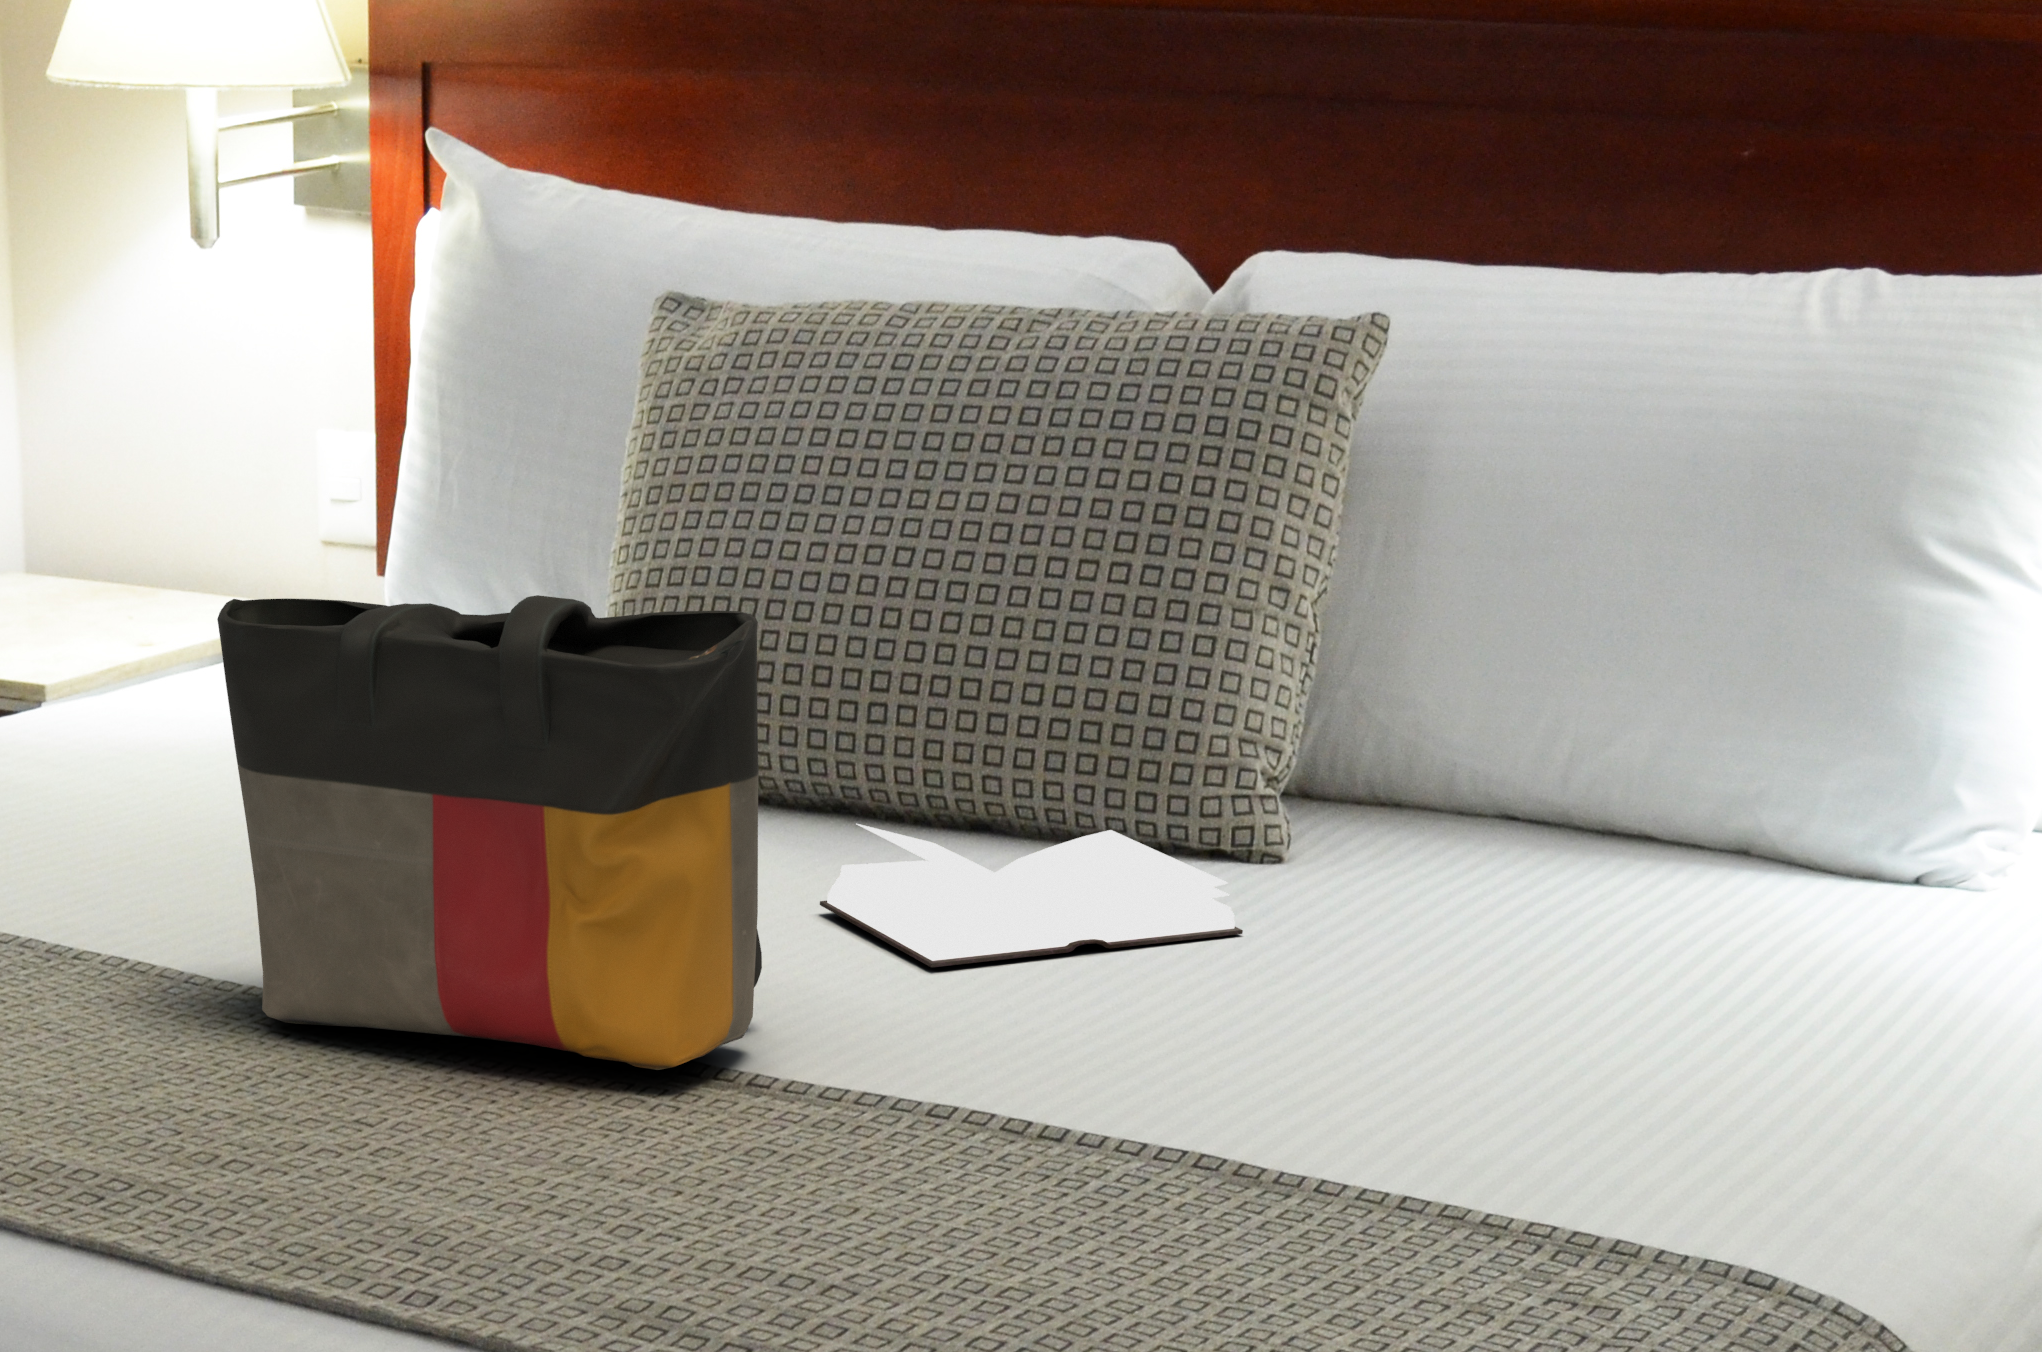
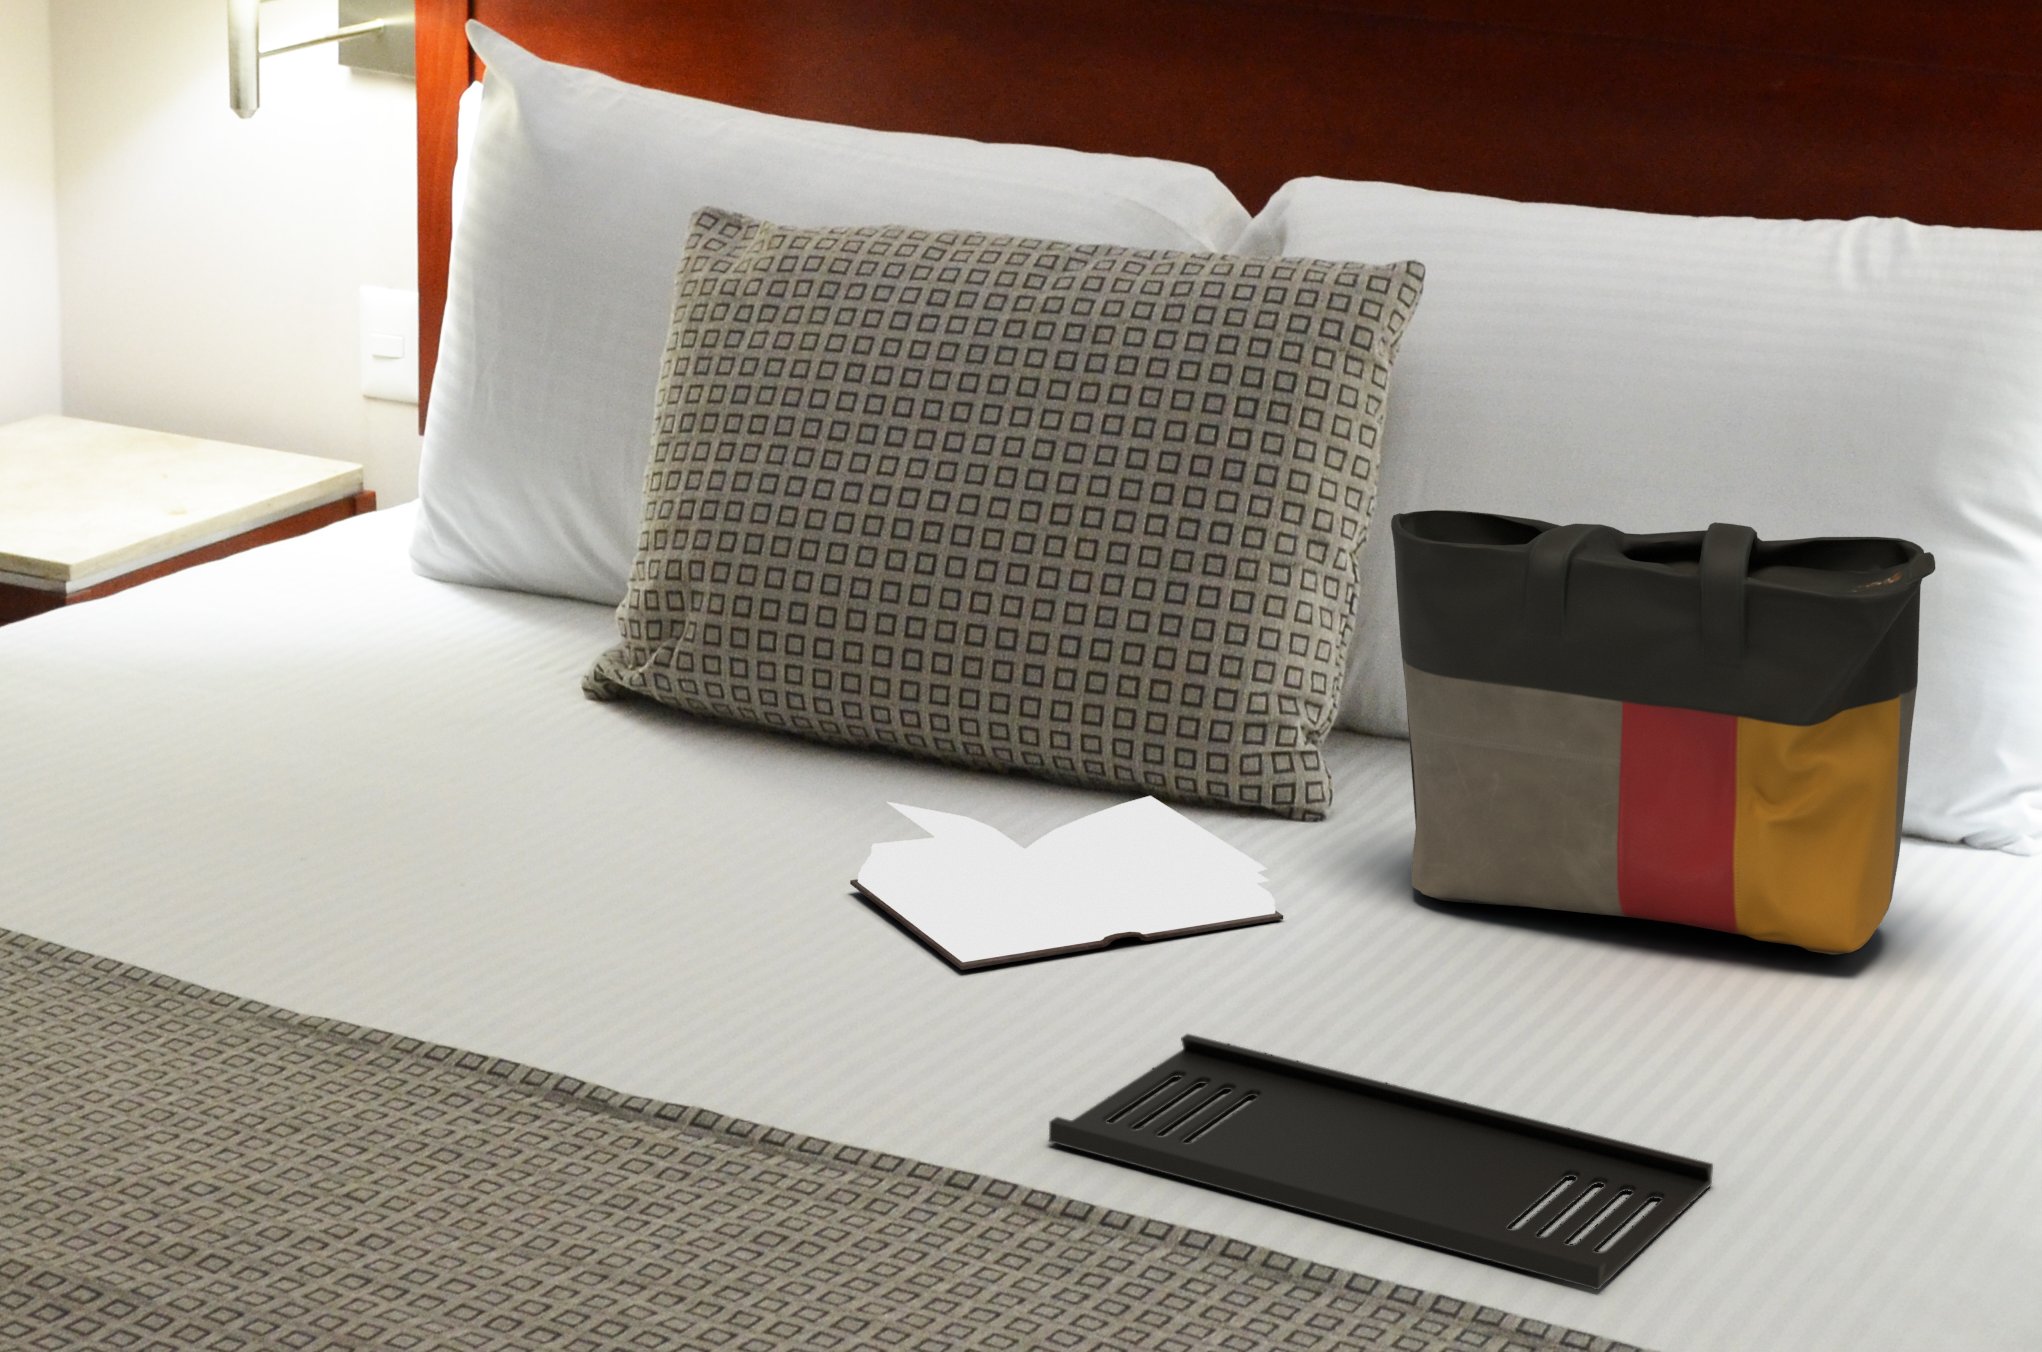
tote bag: present [217,595,762,1070] -> present [1391,510,1936,955]
tray: none [1023,1009,1672,1196] -> present [1049,1034,1713,1290]

